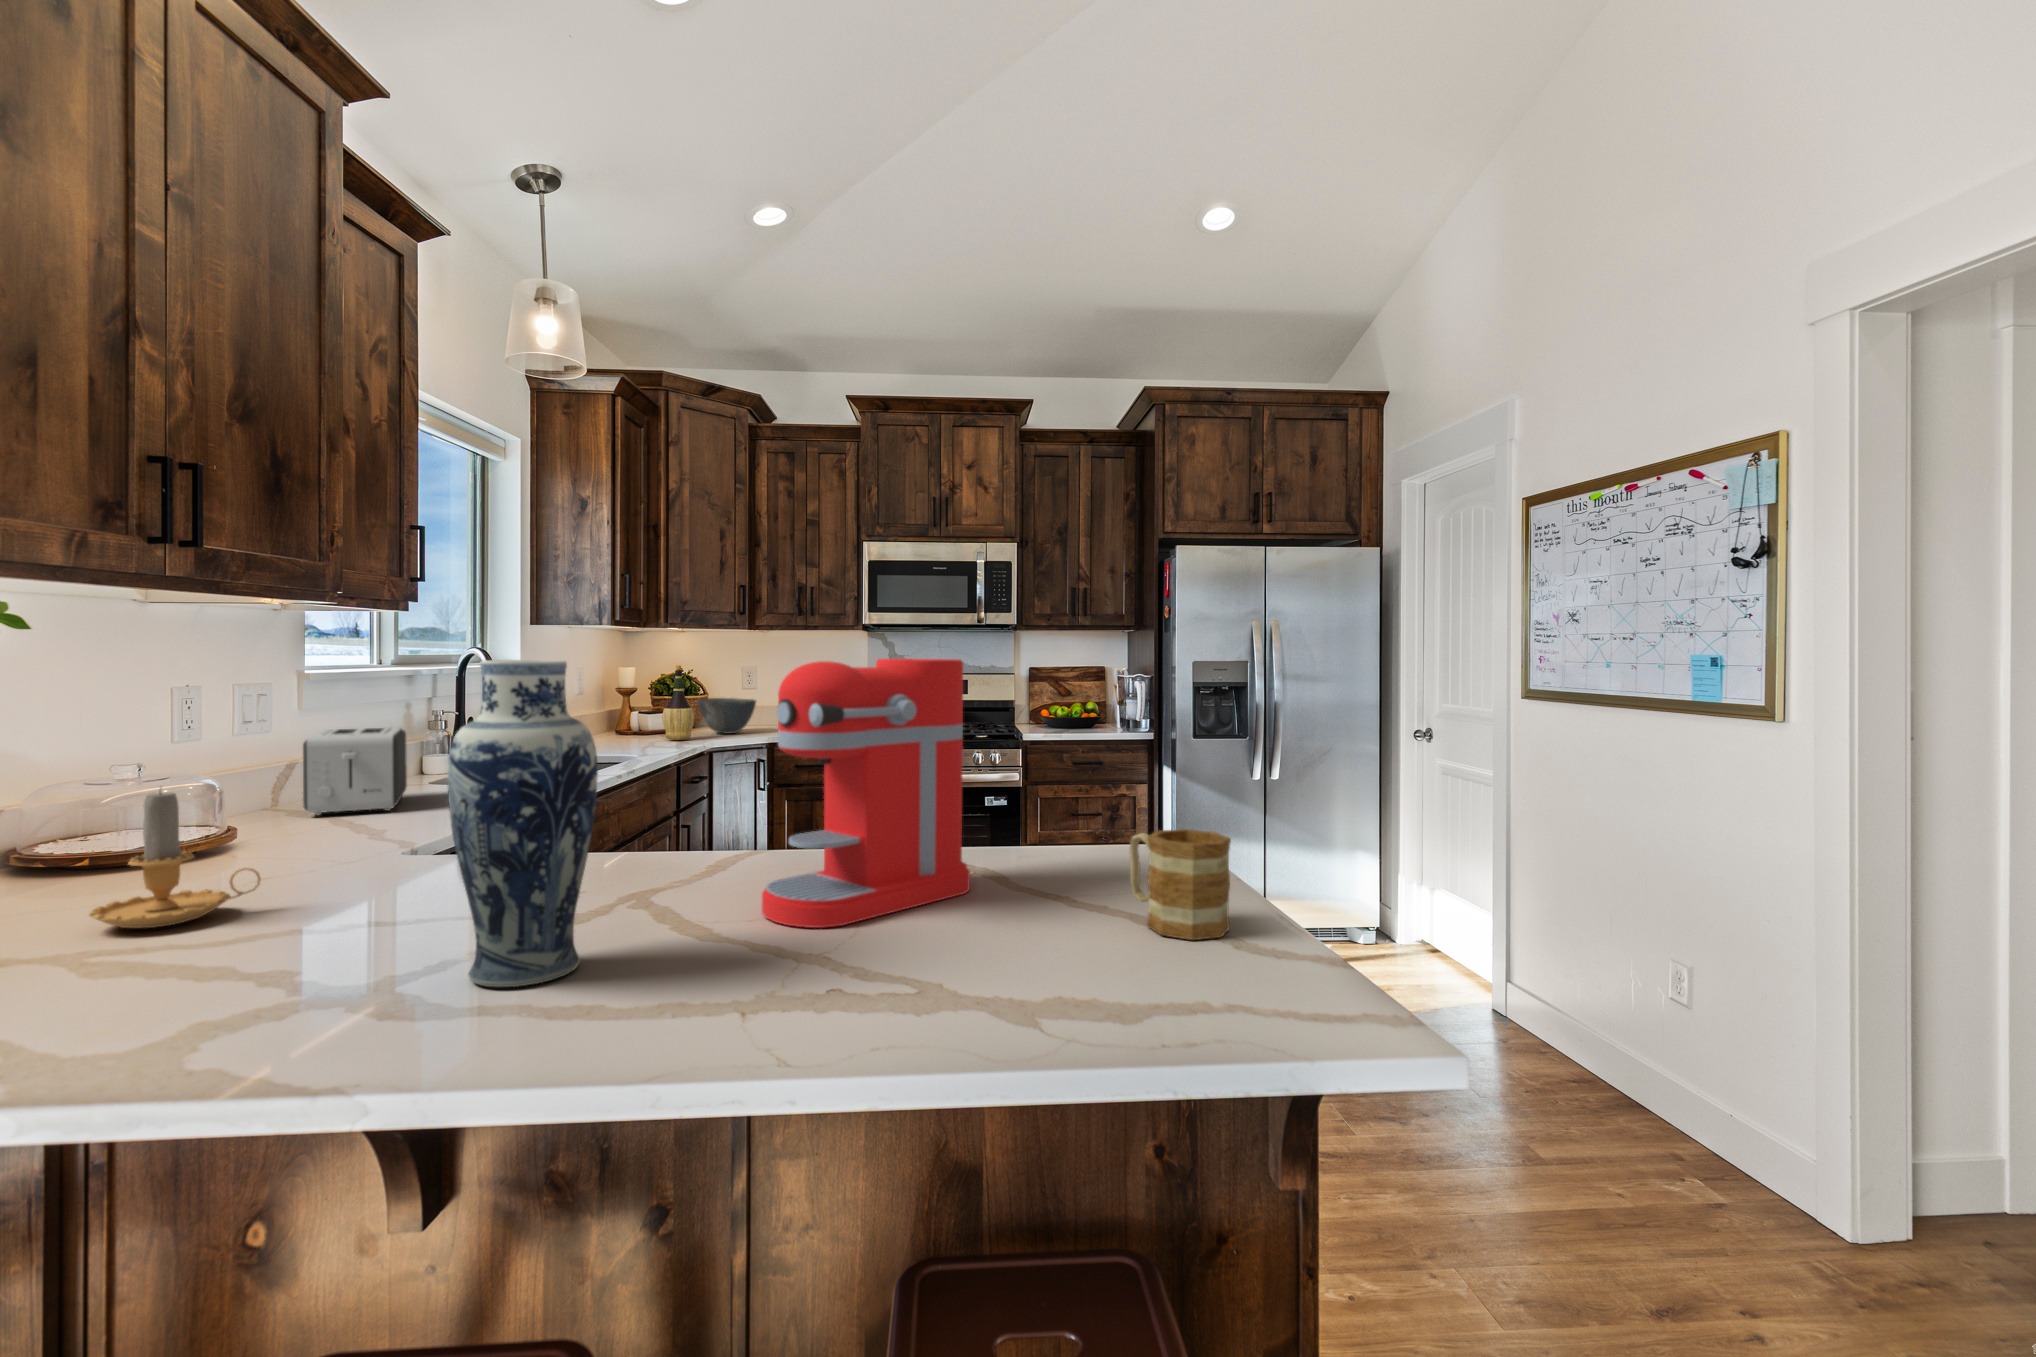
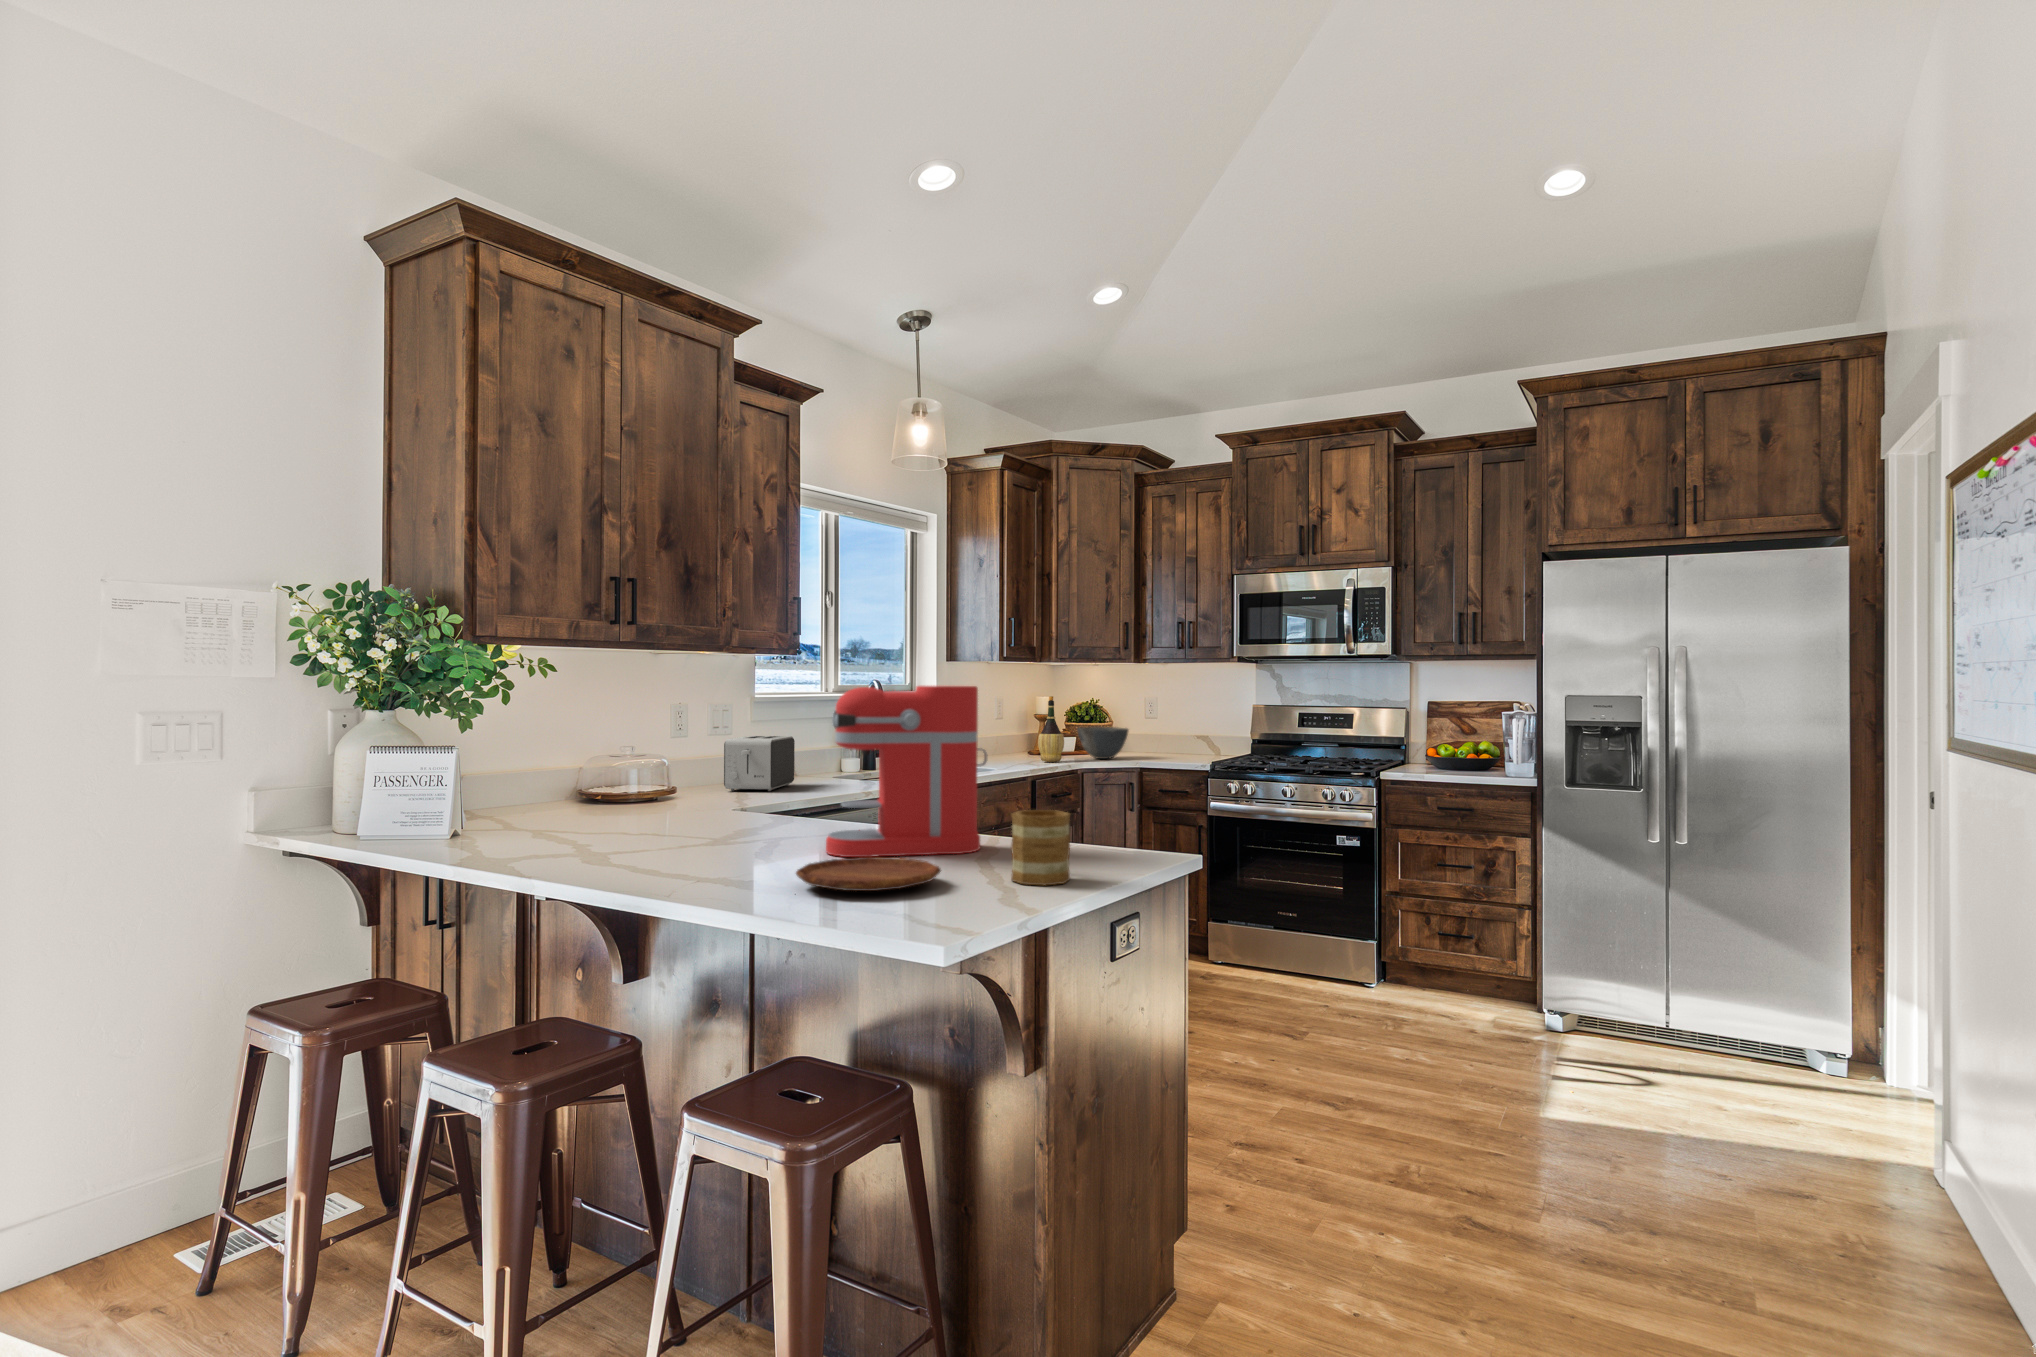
vase: present [447,660,598,987] -> none [642,686,716,858]
candle: present [89,792,261,928] -> none [561,753,632,826]
tray: none [903,925,1136,1012] -> present [796,857,941,891]

